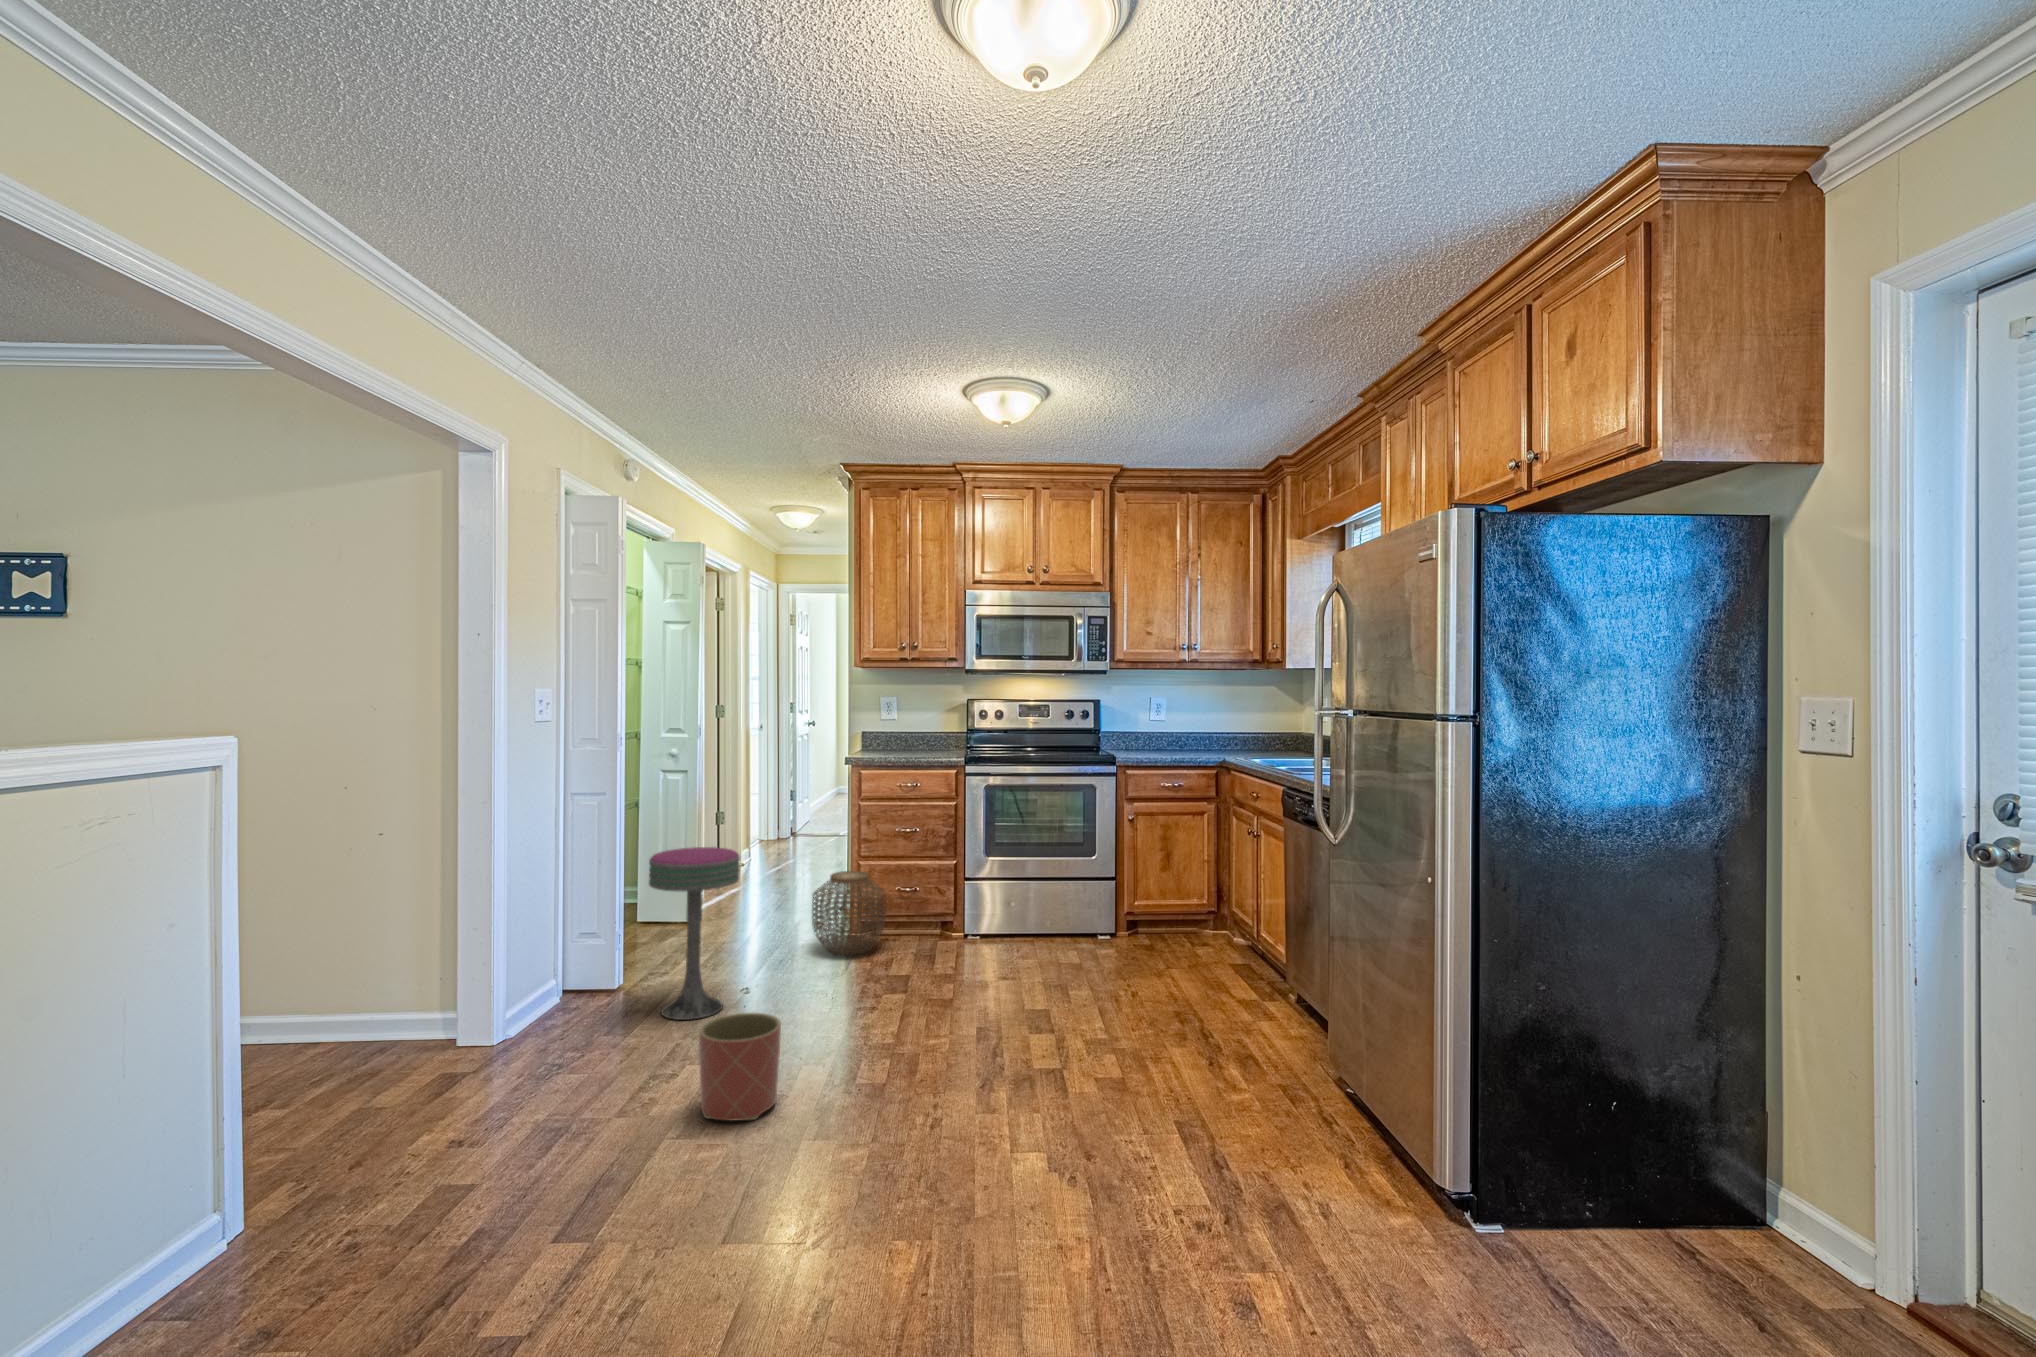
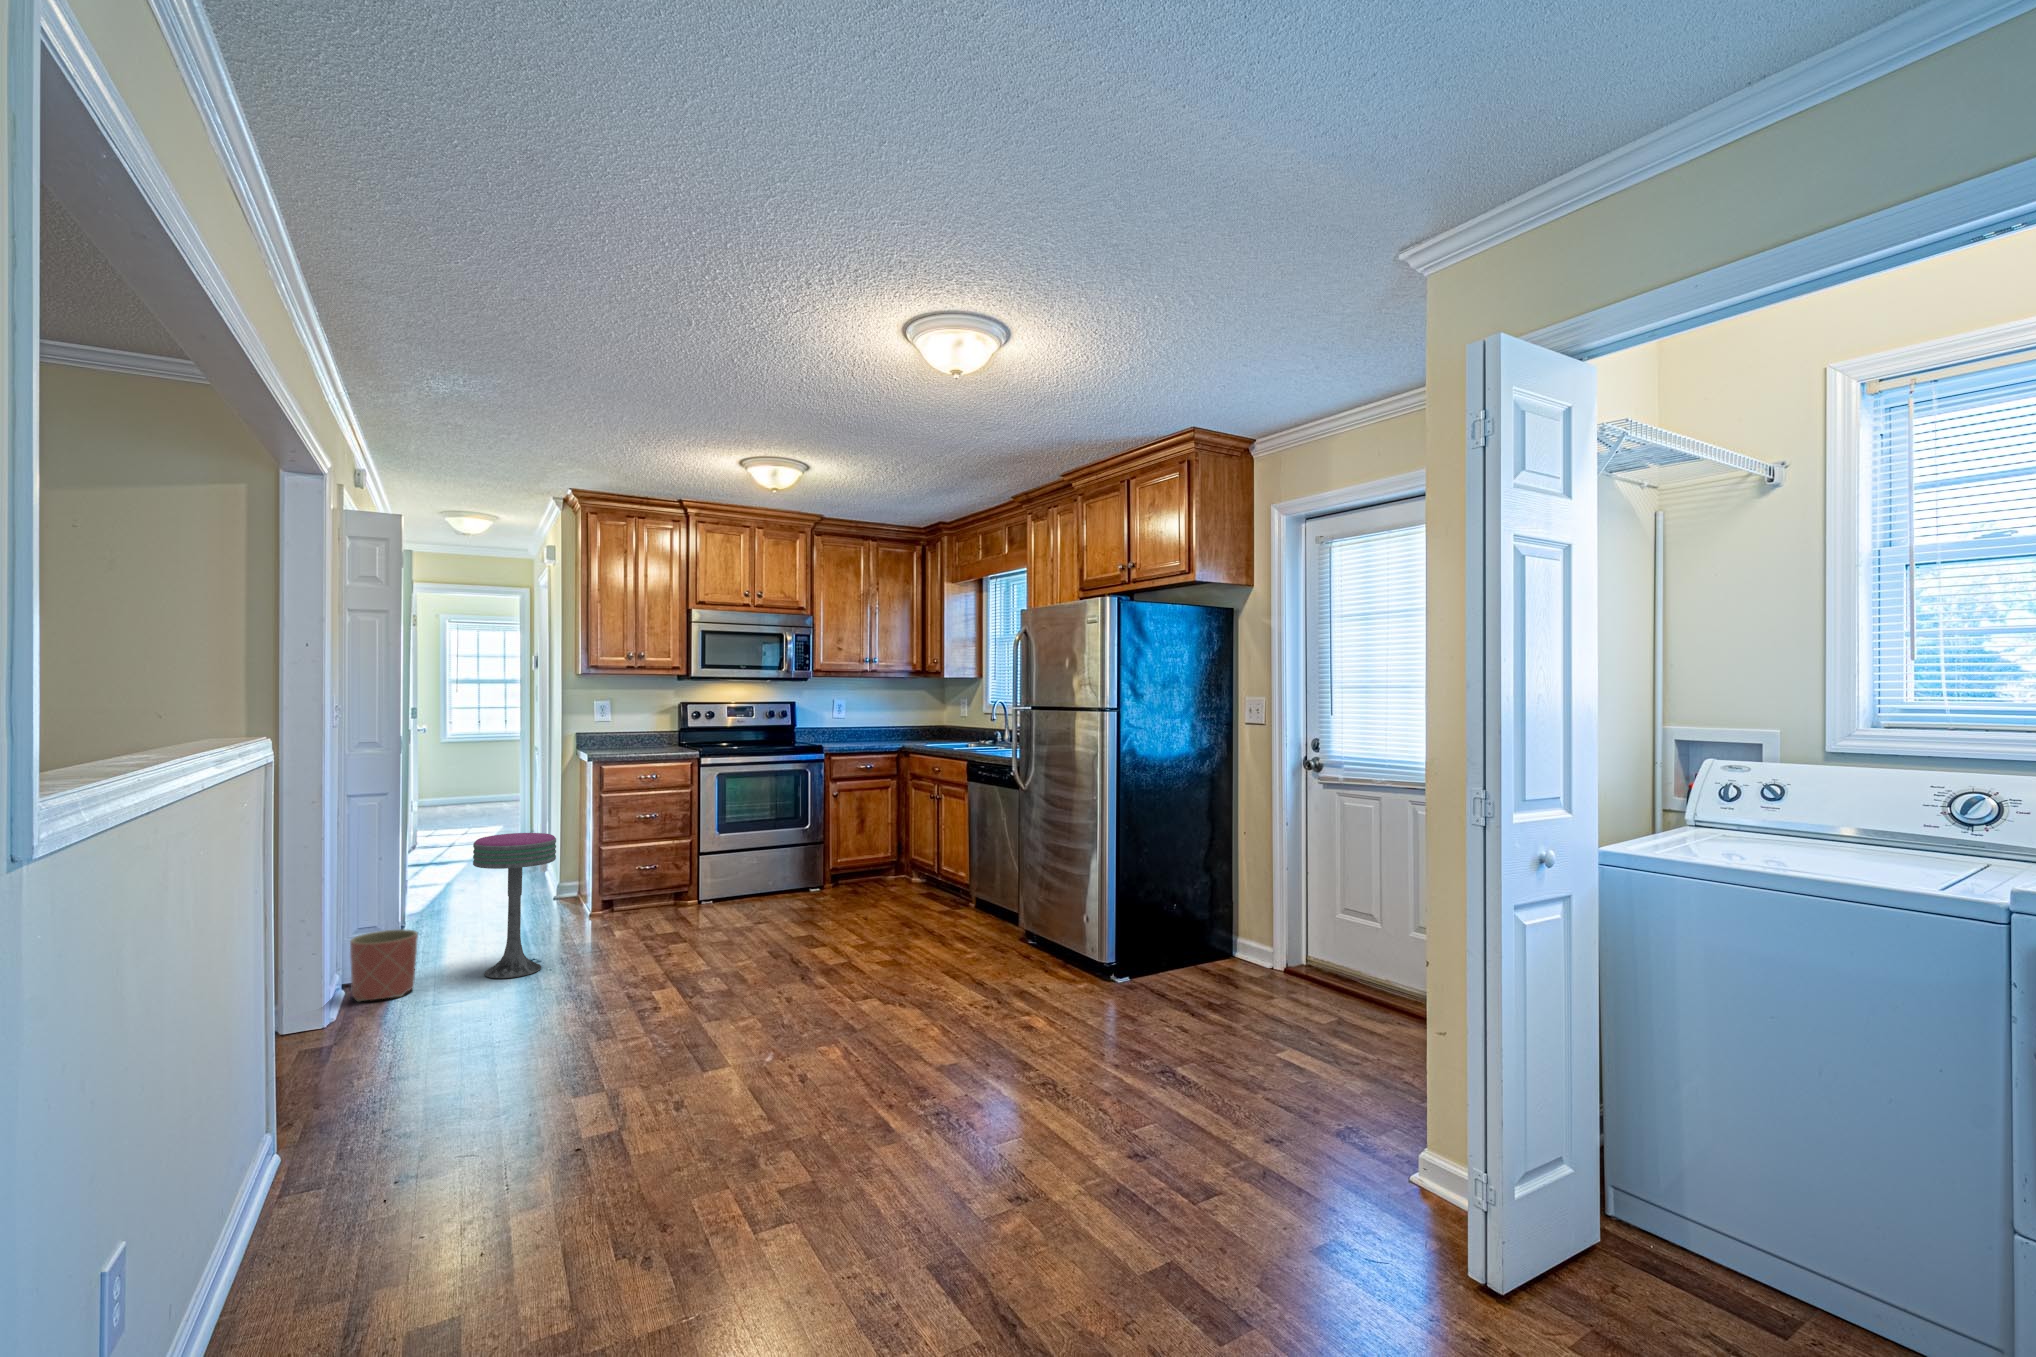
woven basket: present [812,871,886,956] -> none [573,853,642,925]
planter: present [699,1013,781,1121] -> present [350,929,418,1001]

